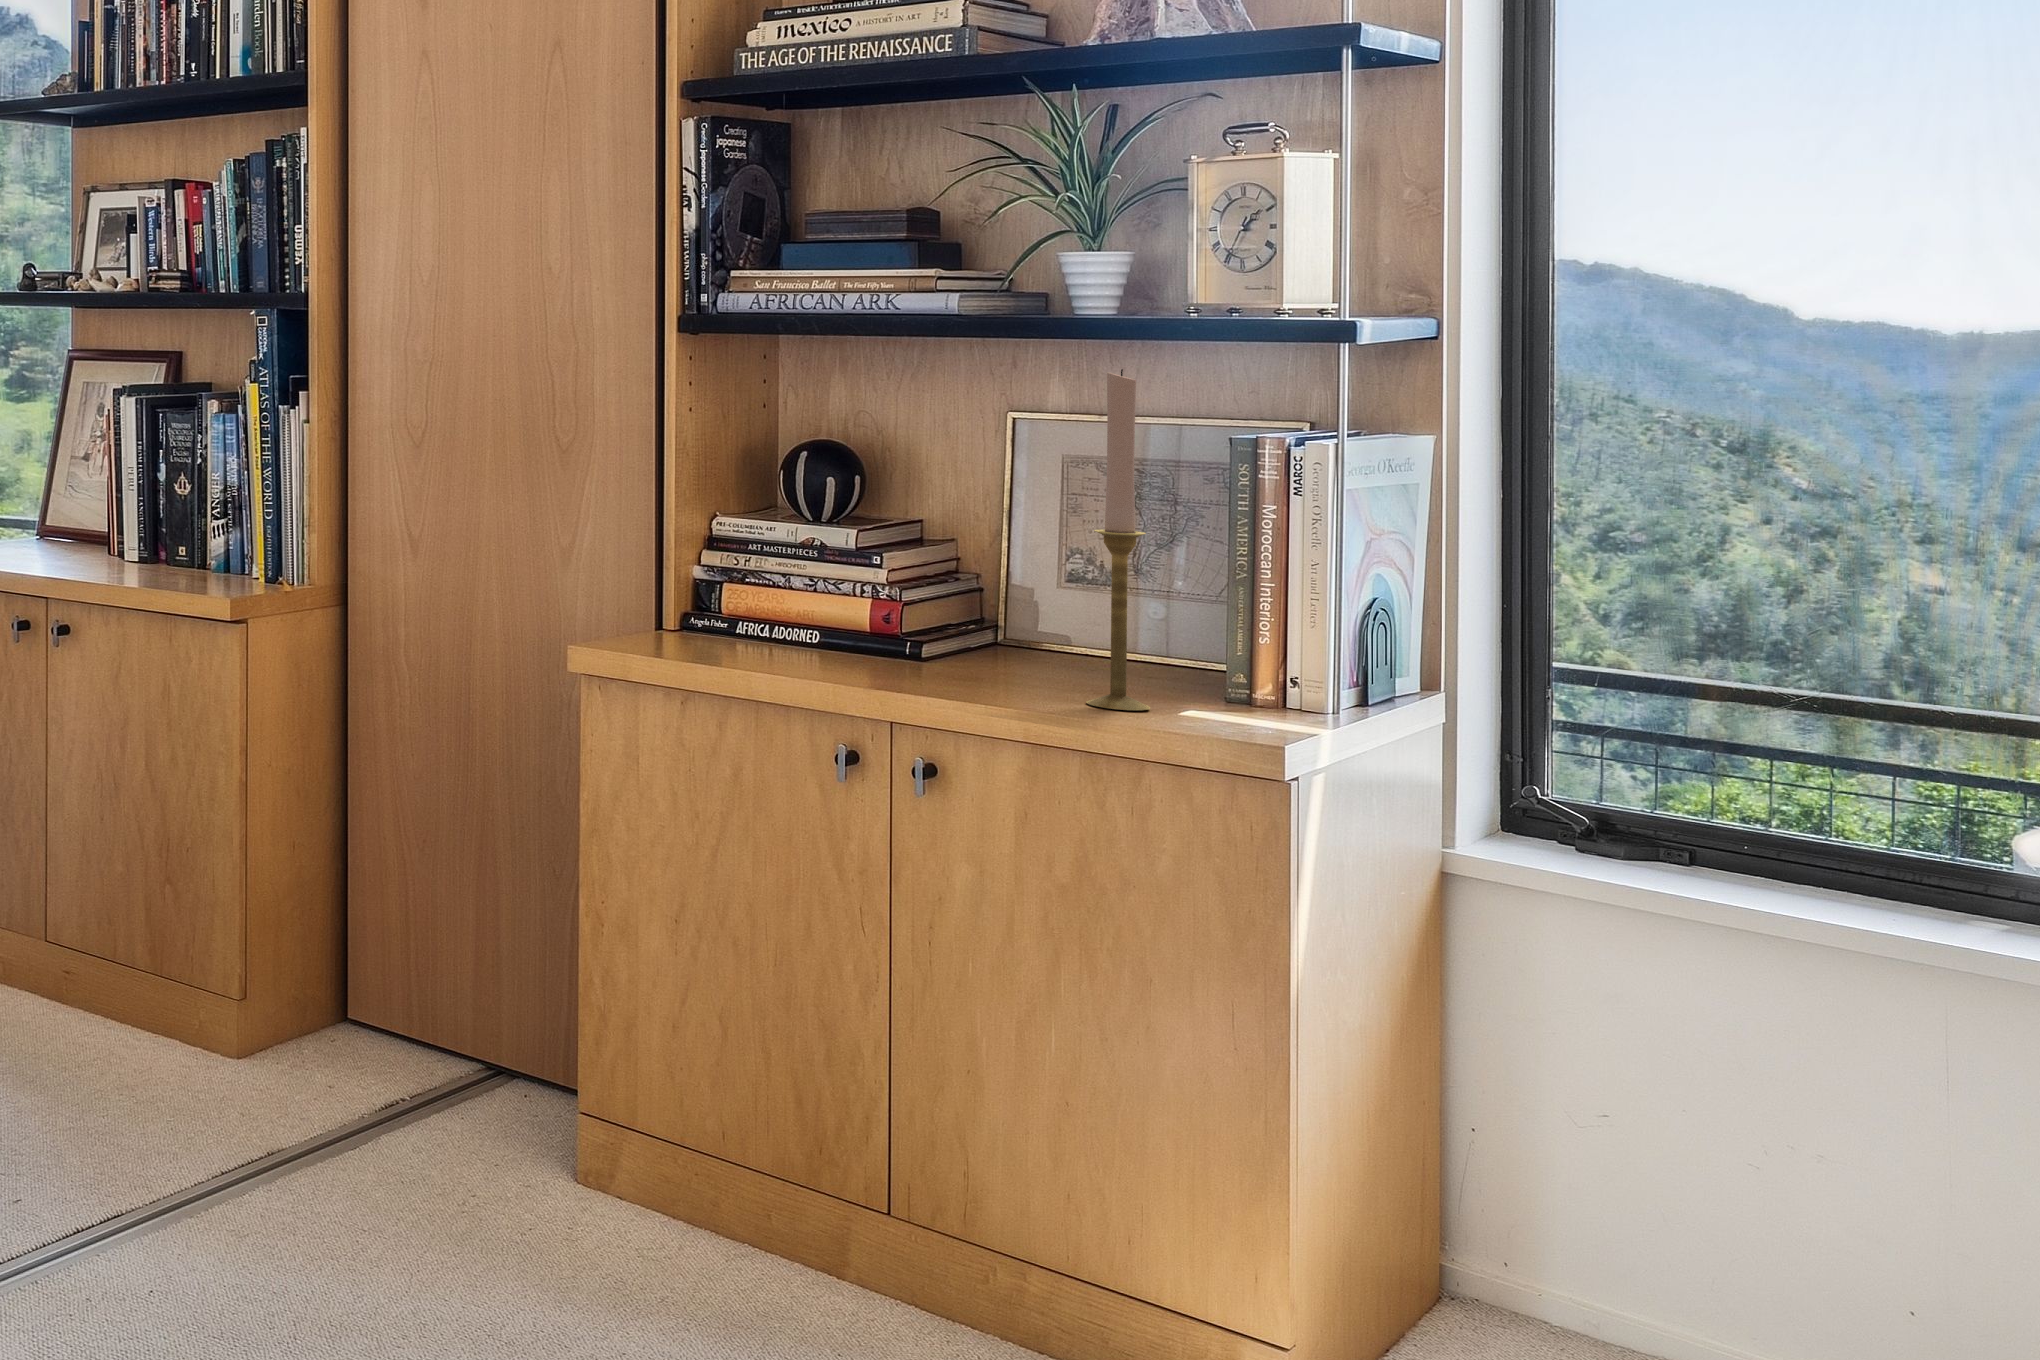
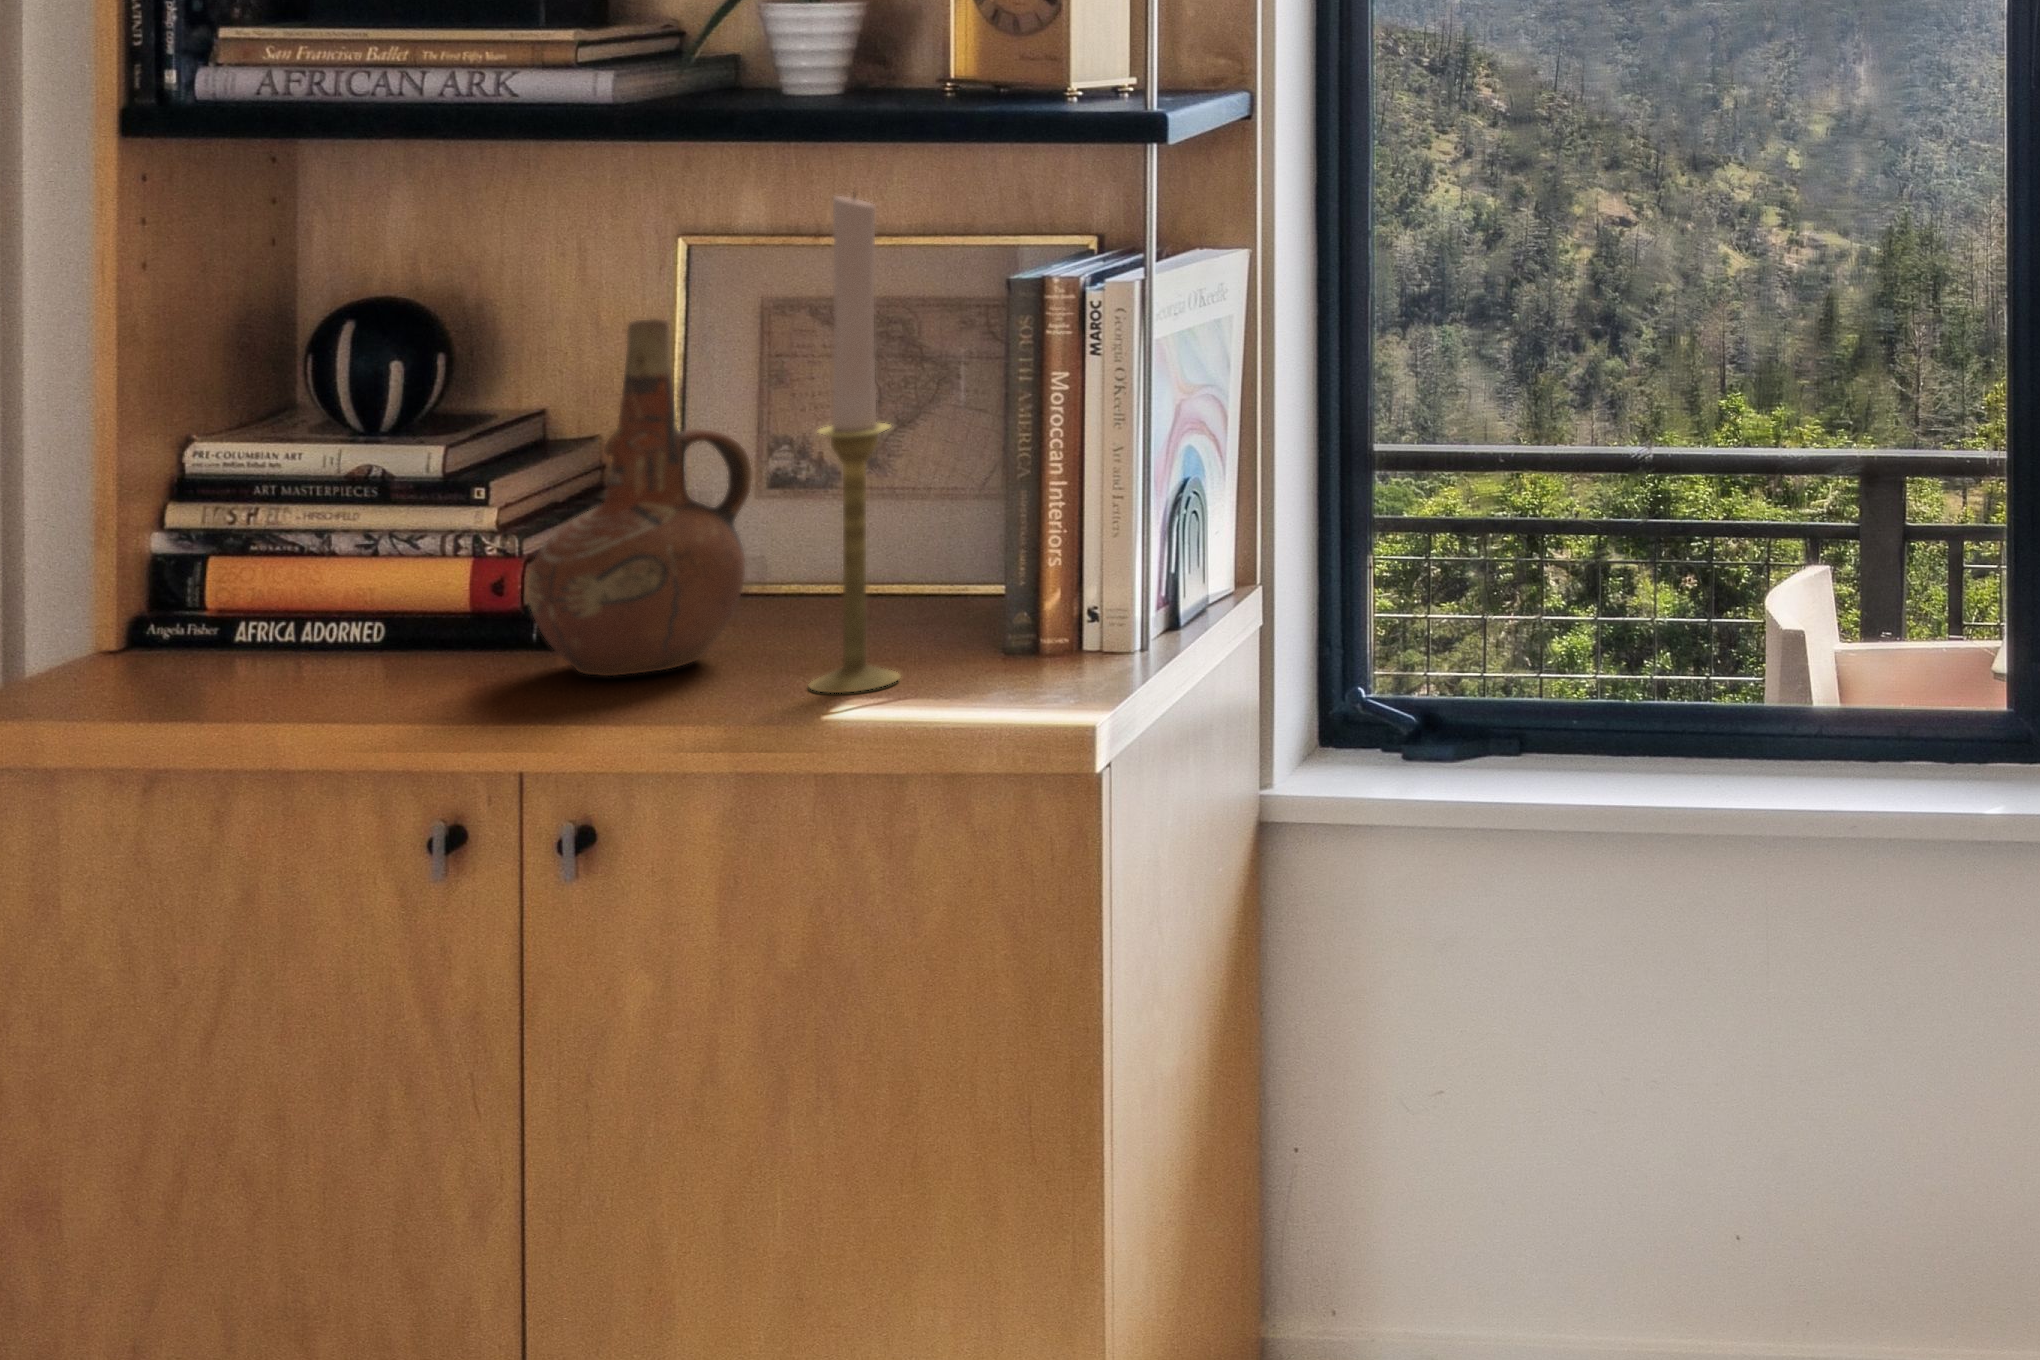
ceramic pitcher: none [907,453,1047,680] -> present [528,319,752,676]

